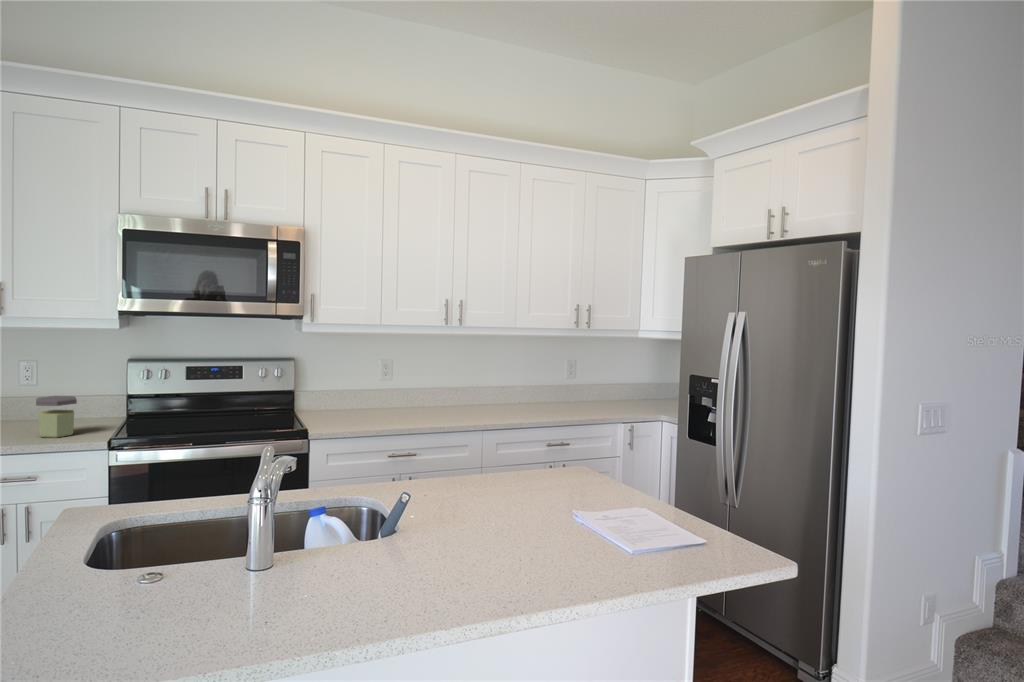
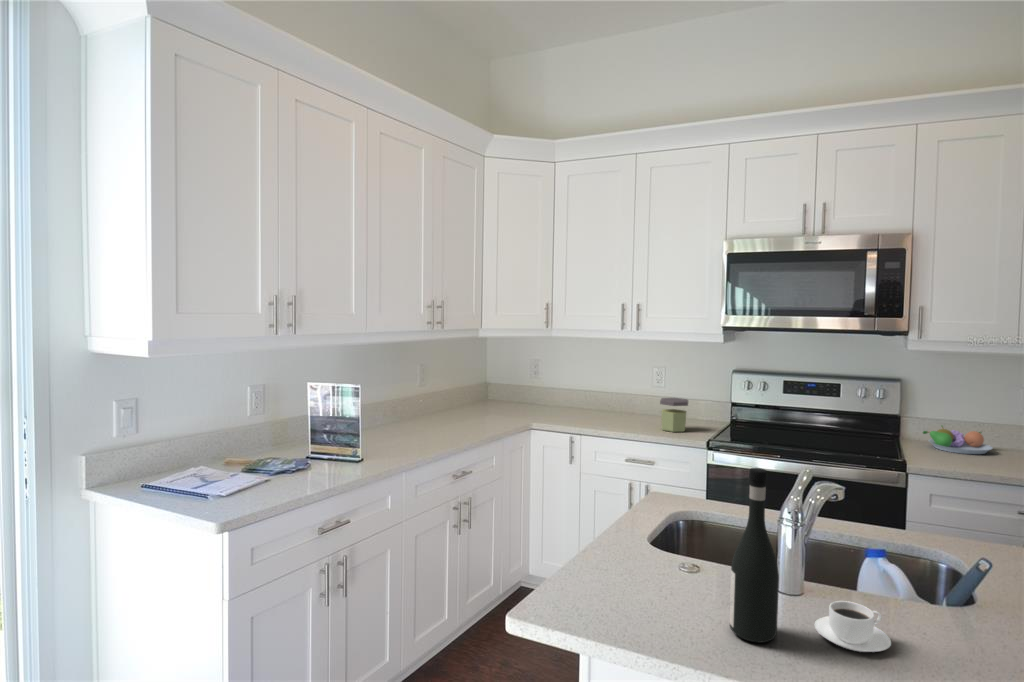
fruit bowl: none [314,395,362,417] -> present [923,426,993,454]
wine bottle: none [220,453,268,623] -> present [730,468,779,643]
coffee cup: none [294,555,355,595] -> present [815,601,891,652]

